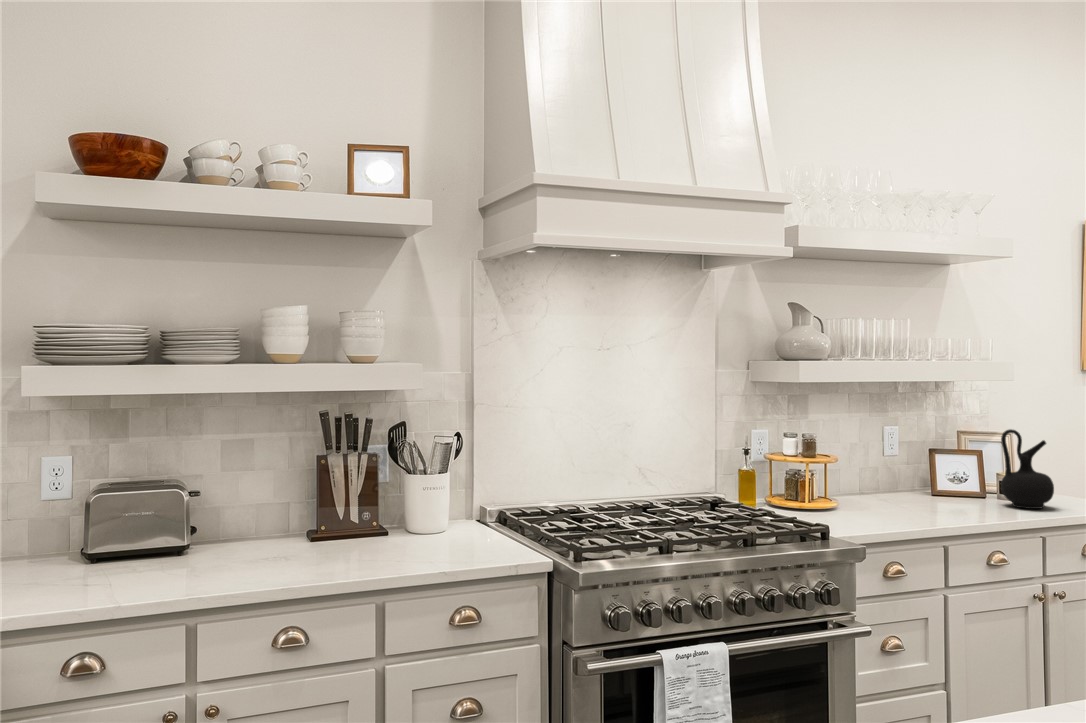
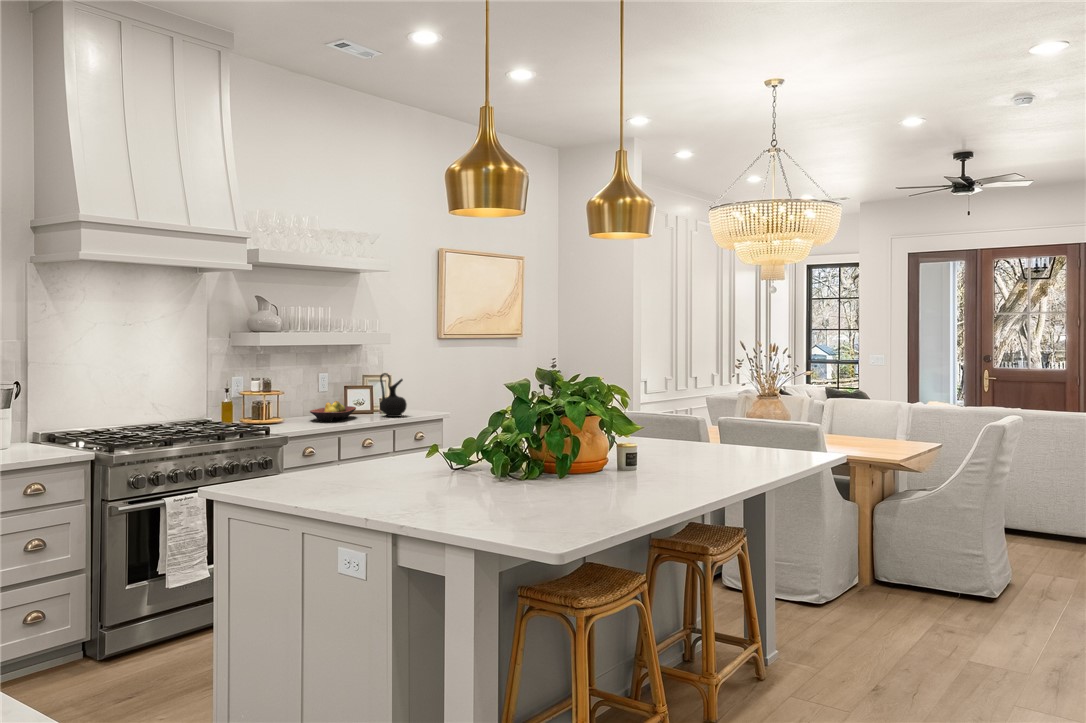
fruit bowl: none [880,475,959,512] -> present [310,401,356,421]

